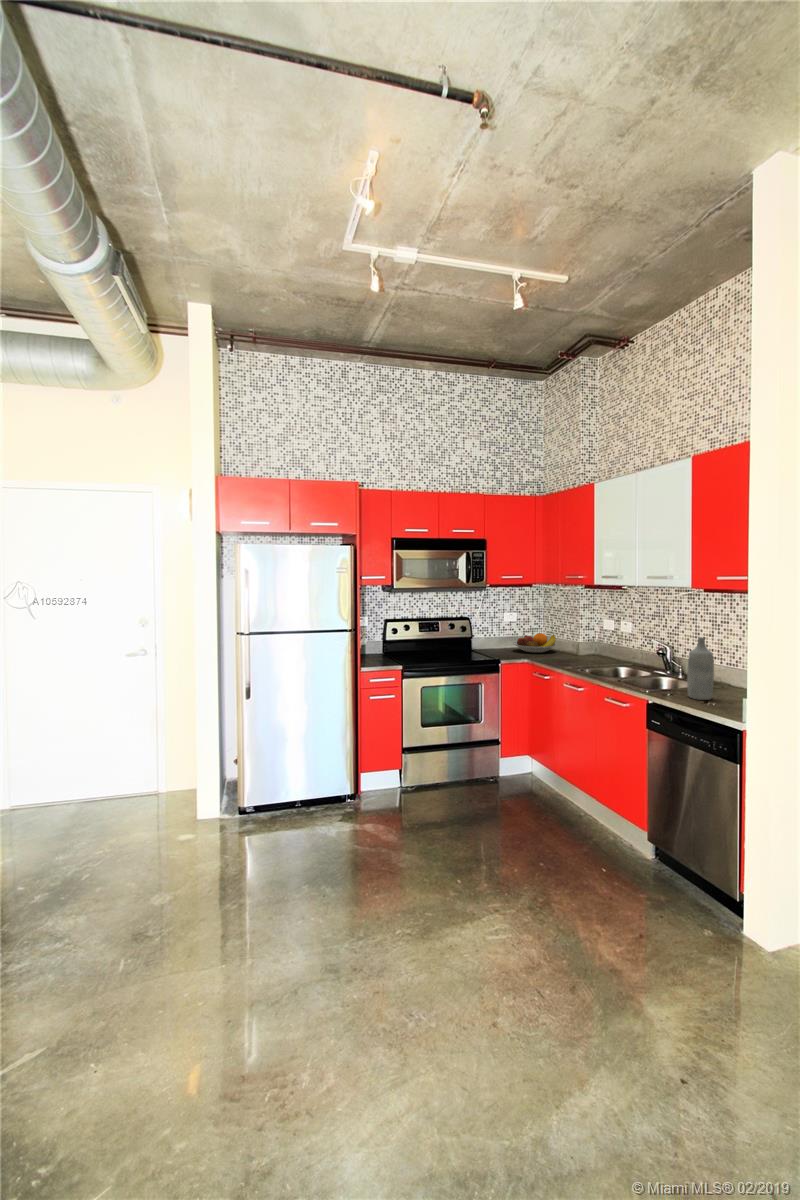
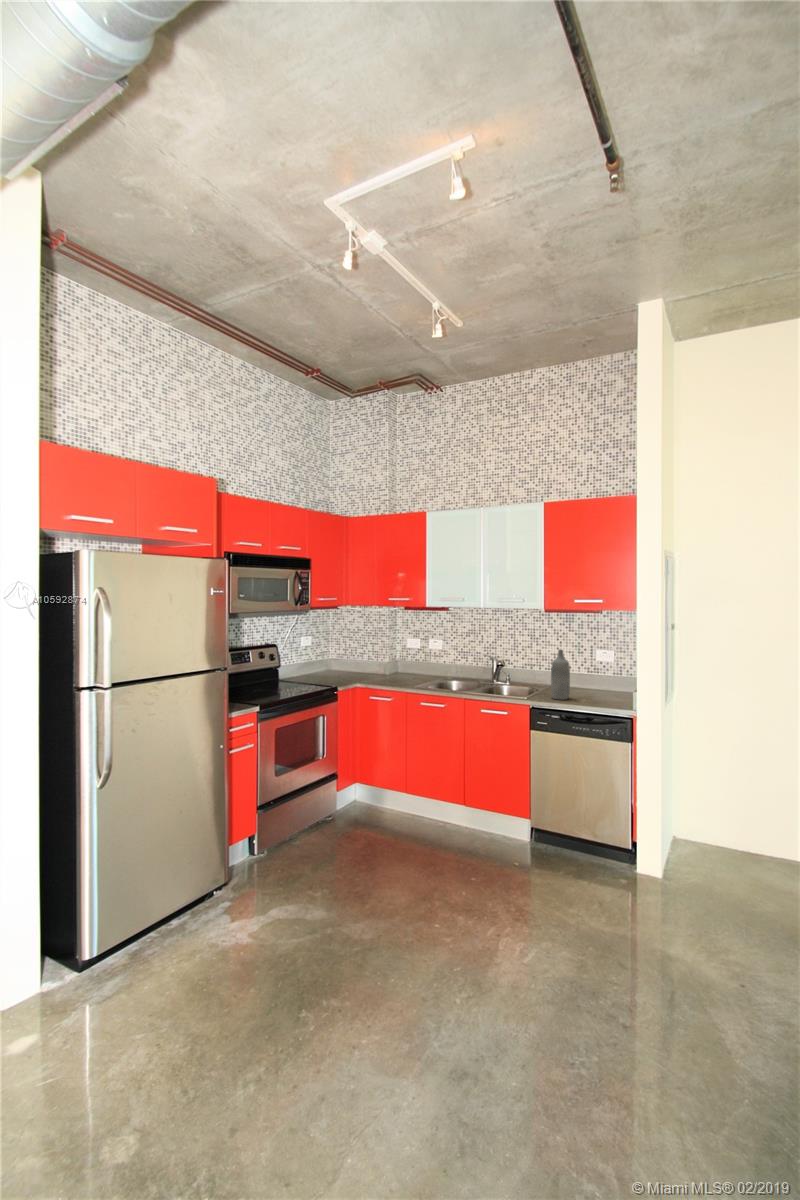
fruit bowl: present [513,633,557,653] -> none [318,657,363,678]

